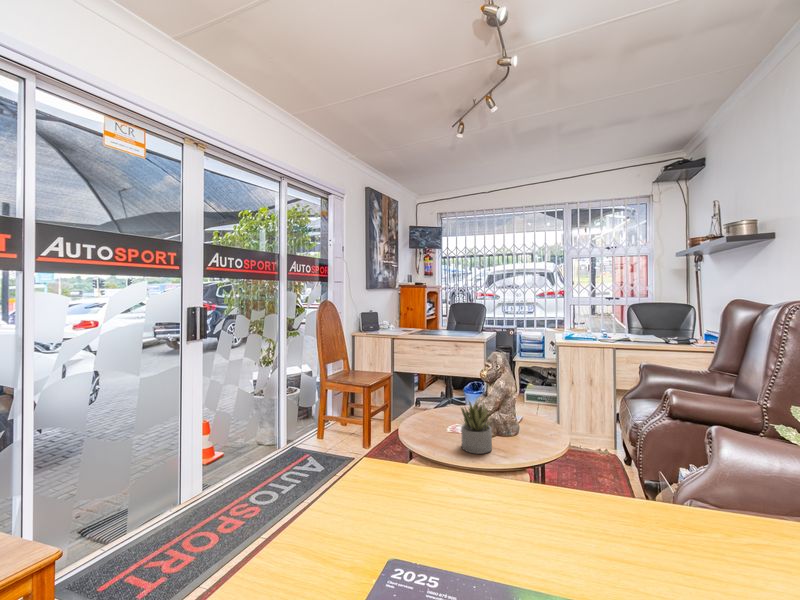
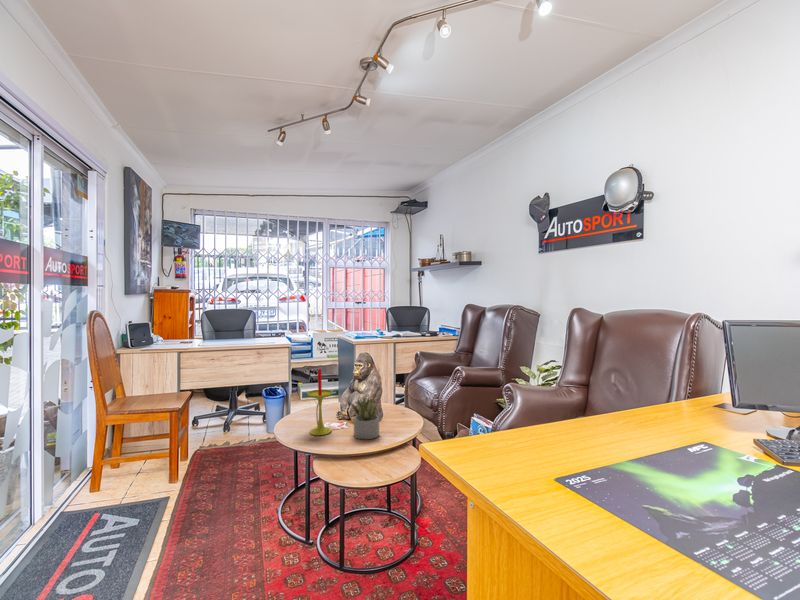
candle: none [423,363,449,436] -> present [307,369,332,435]

